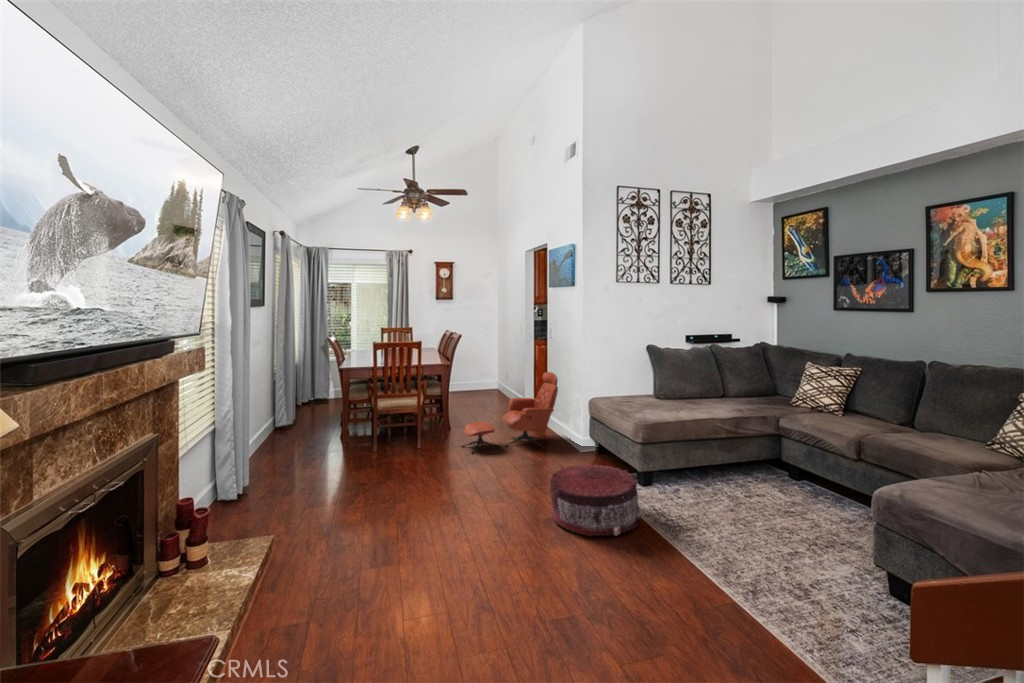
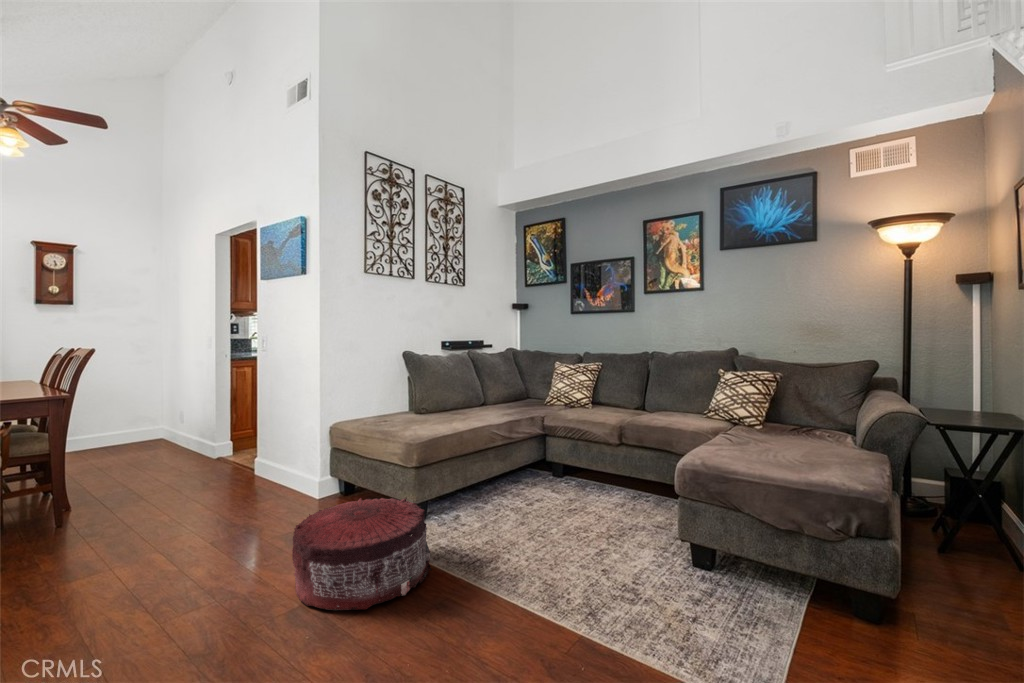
armchair: present [462,372,558,453] -> none [108,389,286,529]

